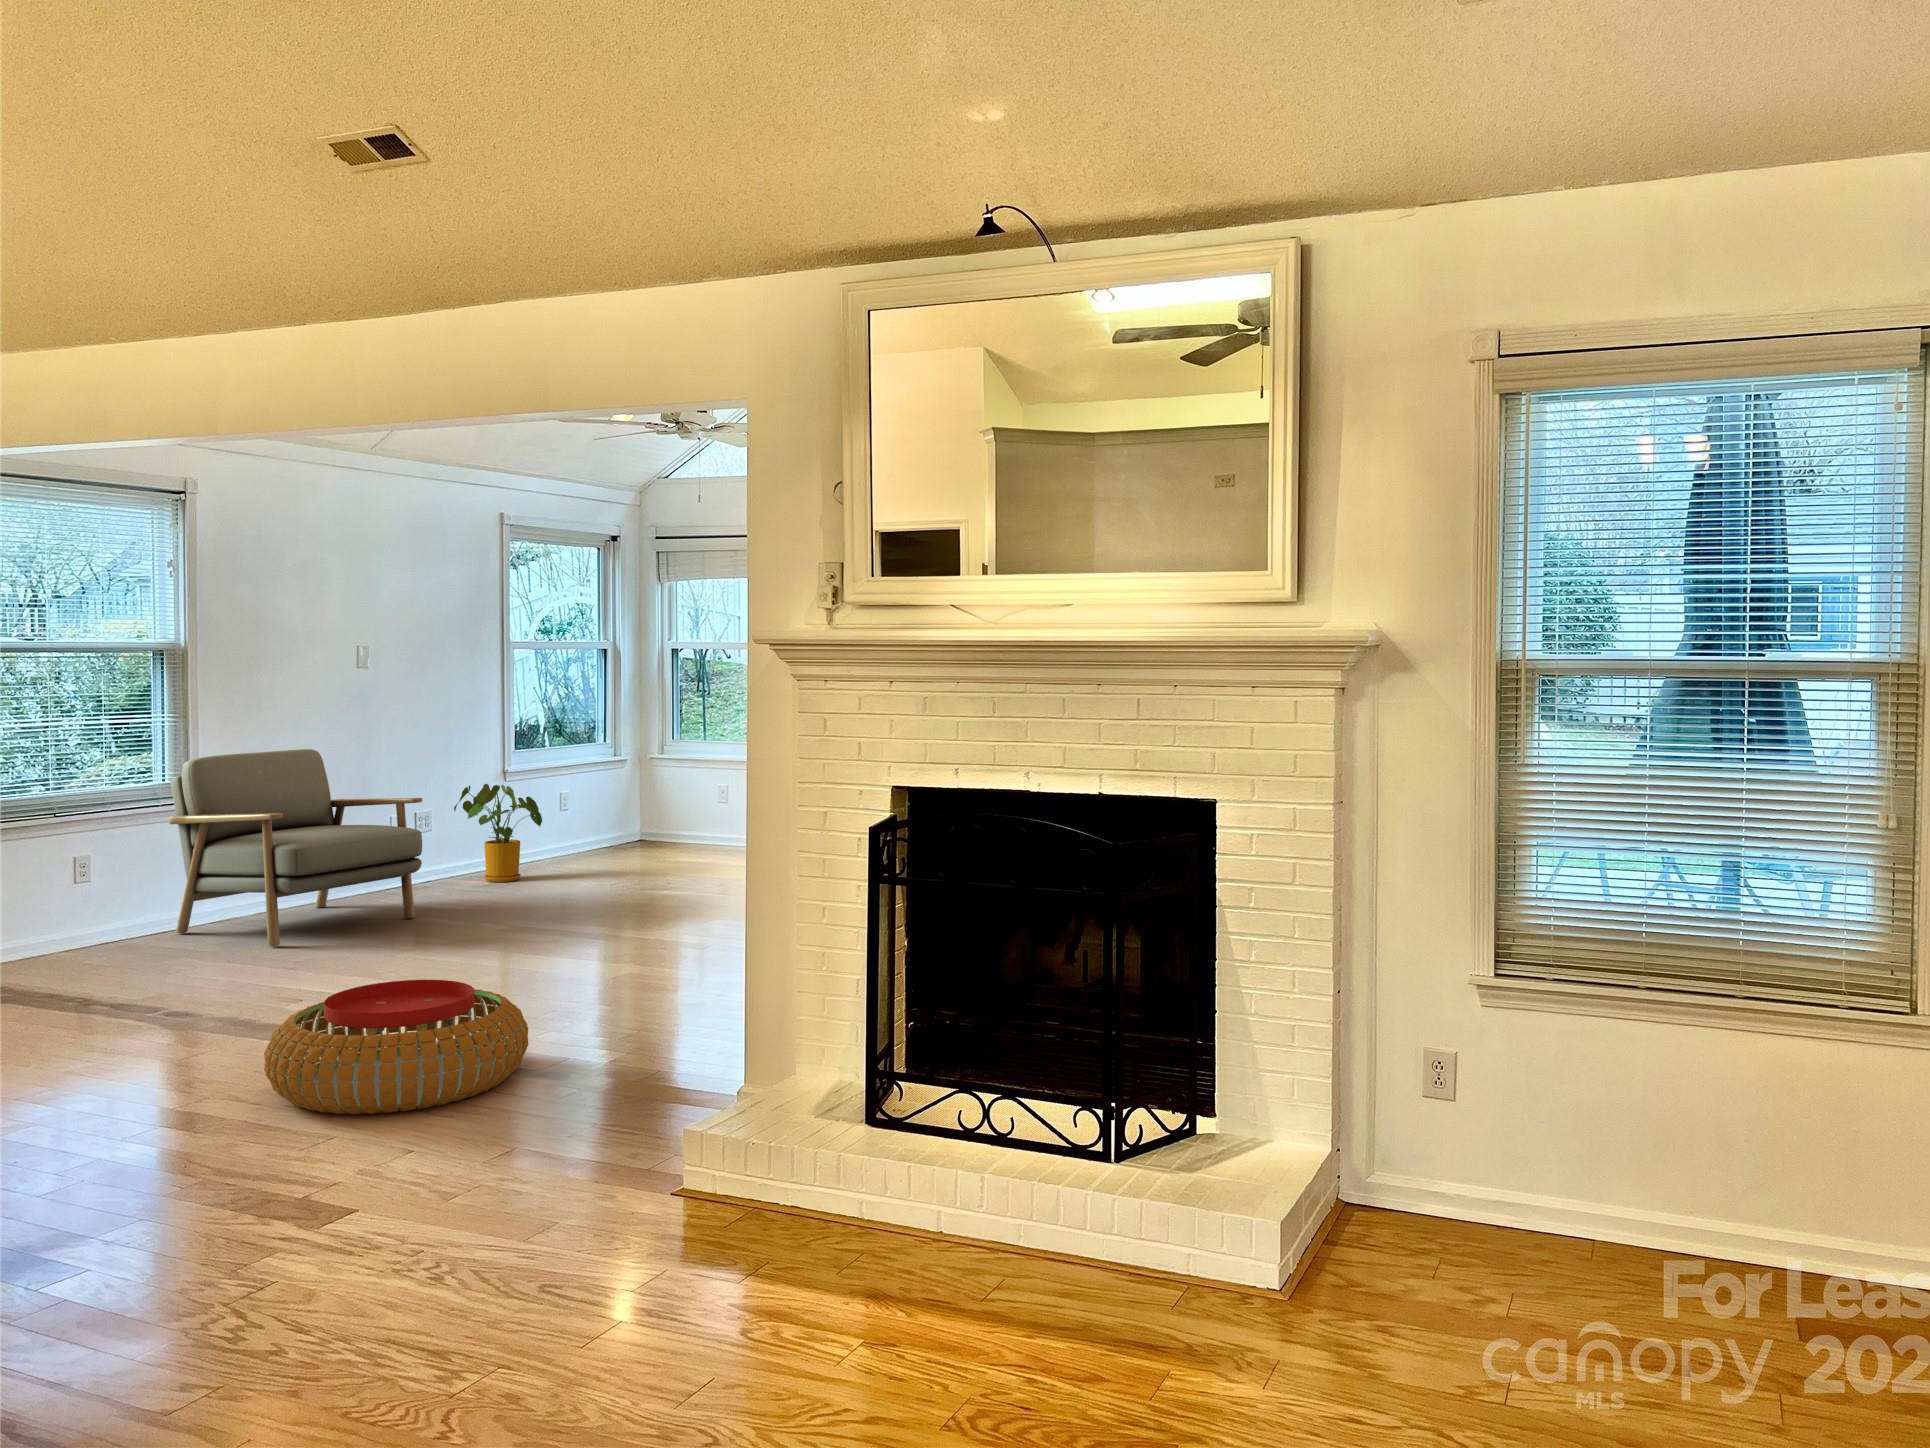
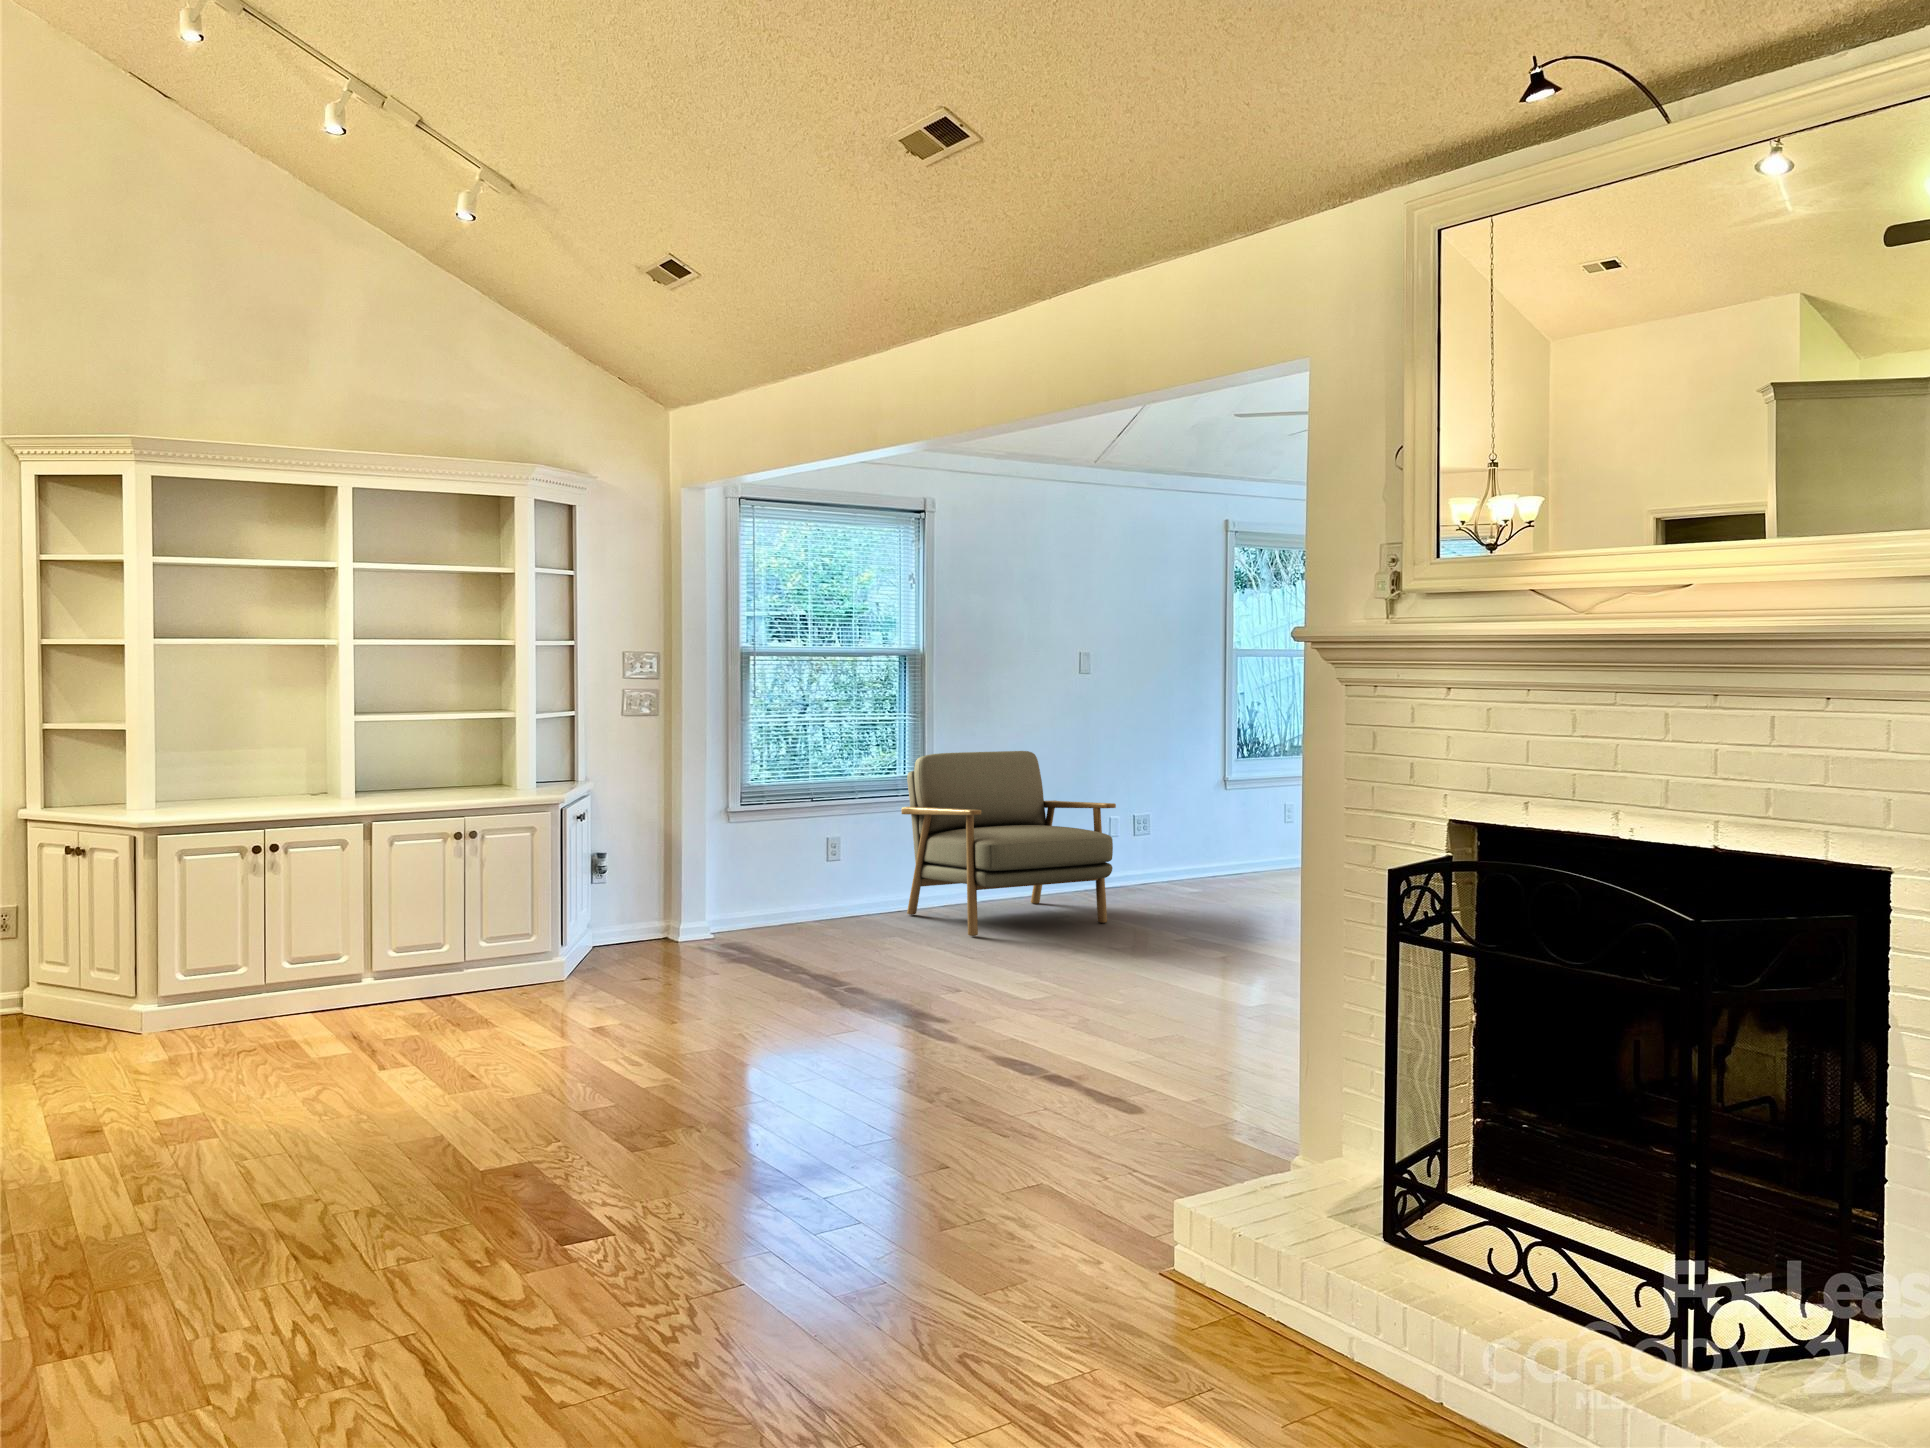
house plant: present [454,784,542,882] -> none [1167,794,1248,895]
pouf: present [264,980,528,1114] -> none [864,984,1109,1118]

